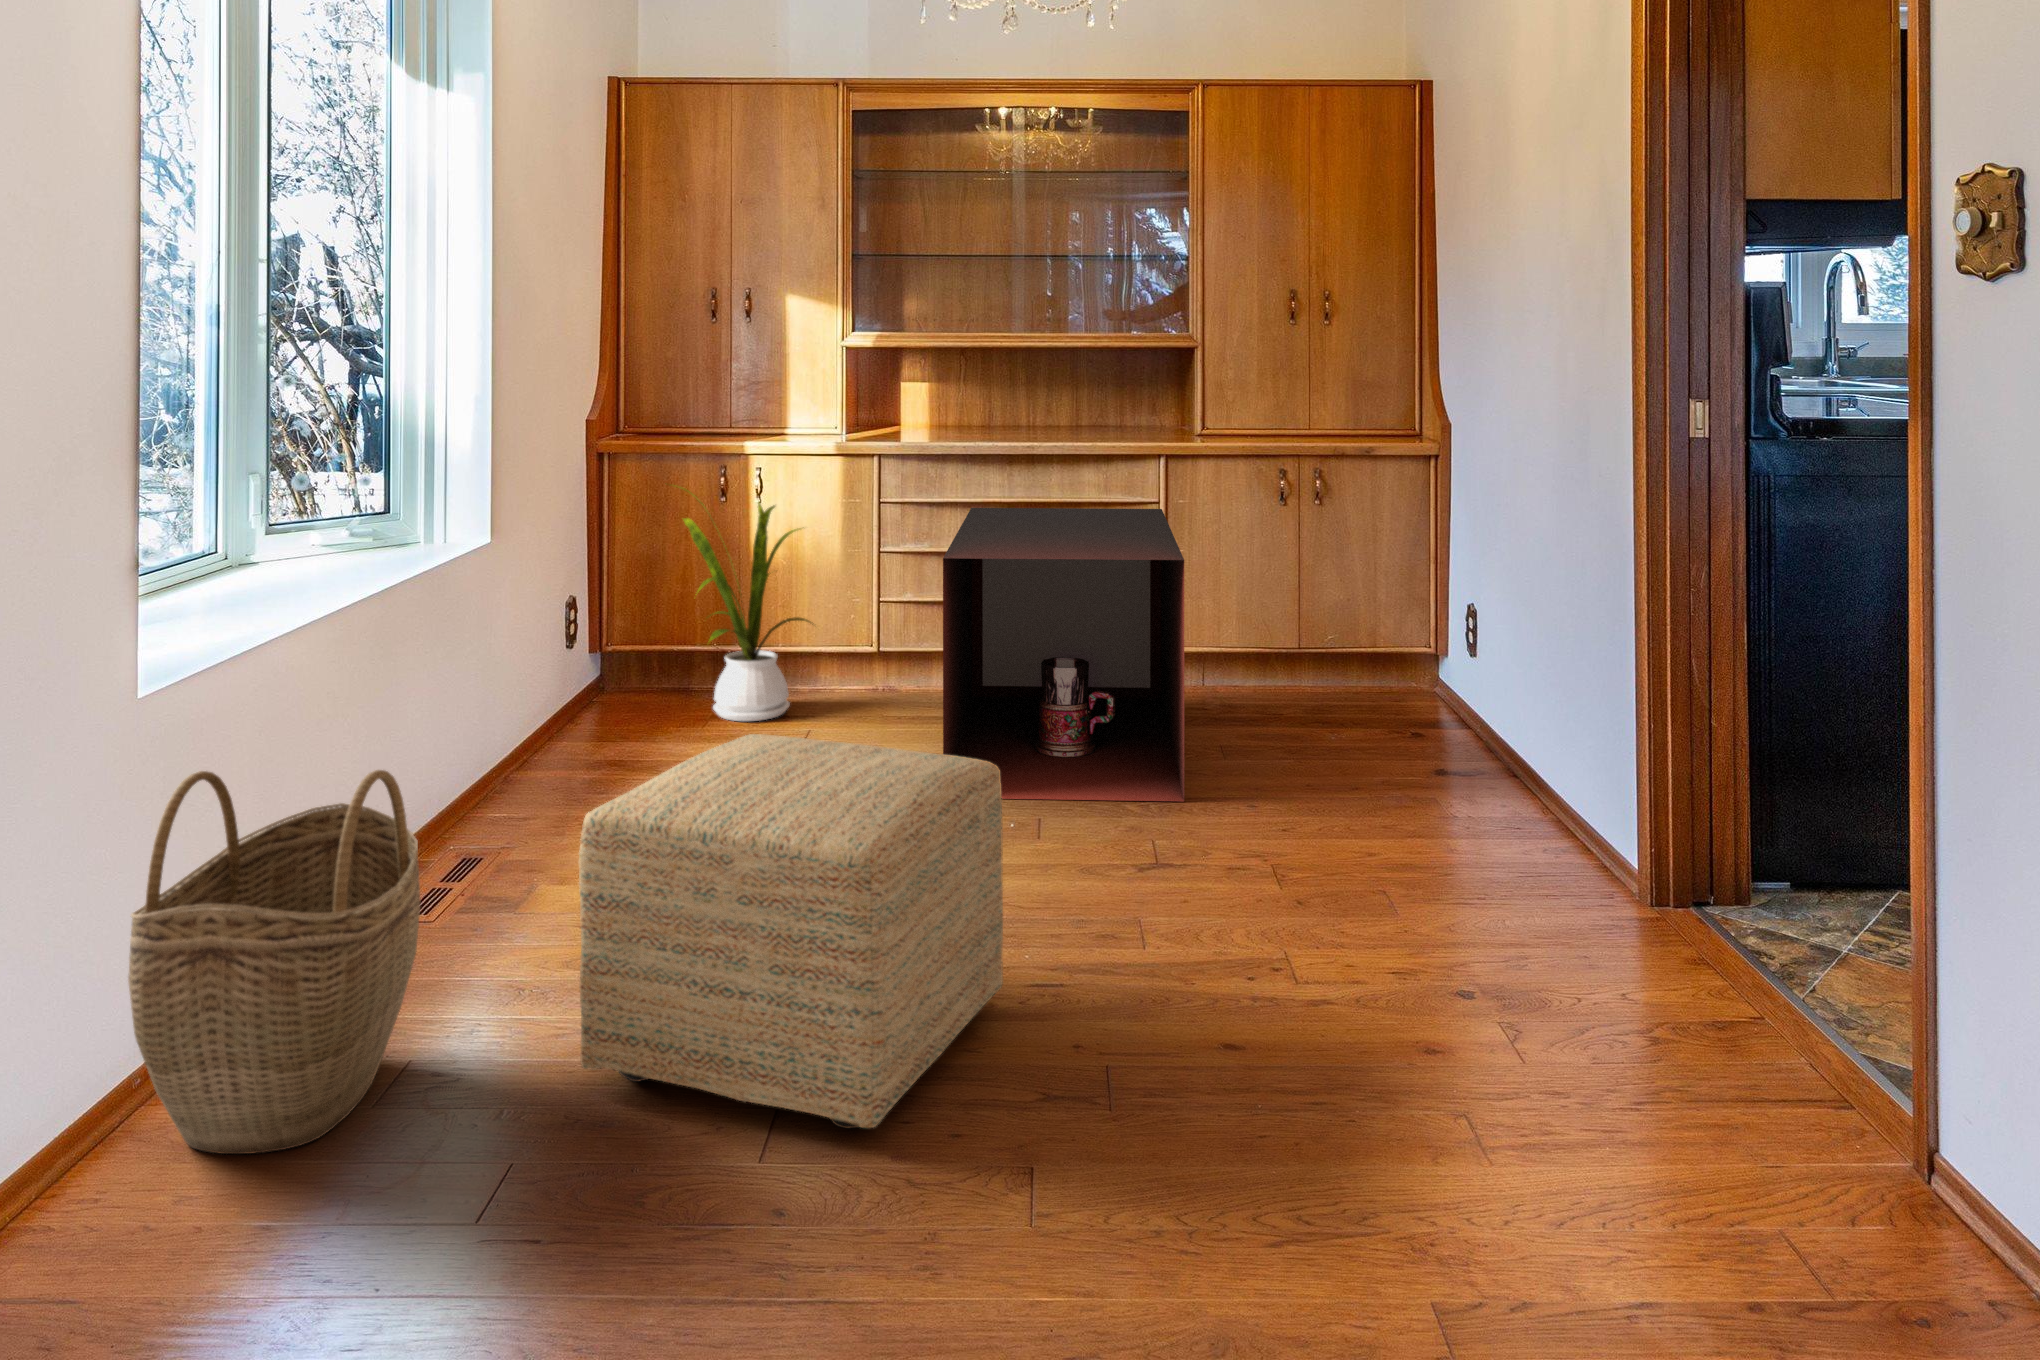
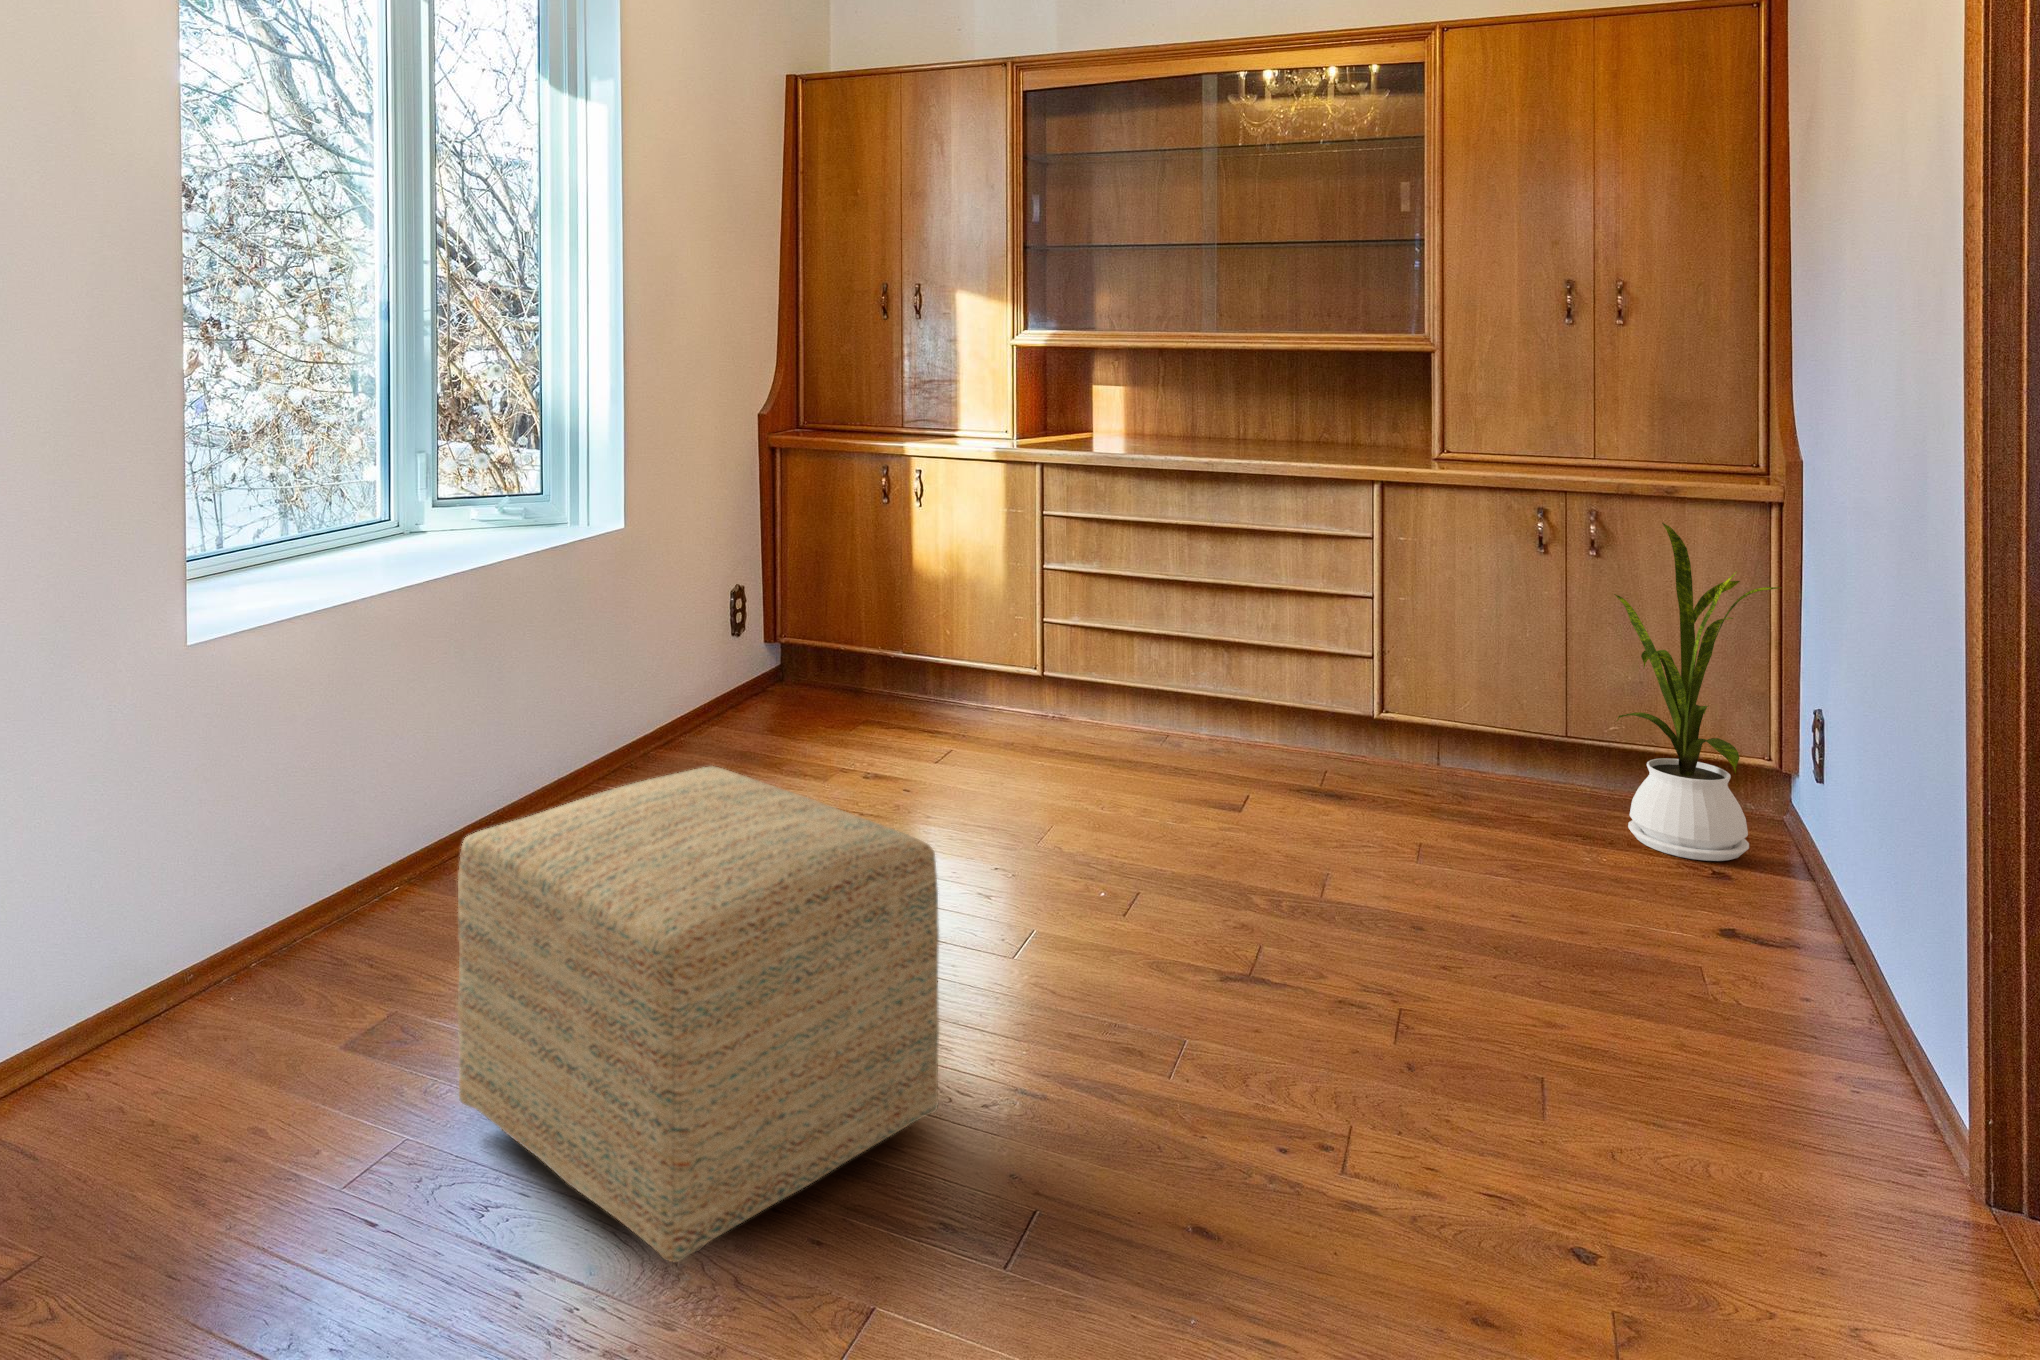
house plant: present [680,487,813,721] -> present [1614,523,1781,861]
storage cabinet: present [943,508,1184,801] -> none [1039,527,1373,904]
woven basket: present [128,770,420,1154] -> none [63,740,360,1118]

